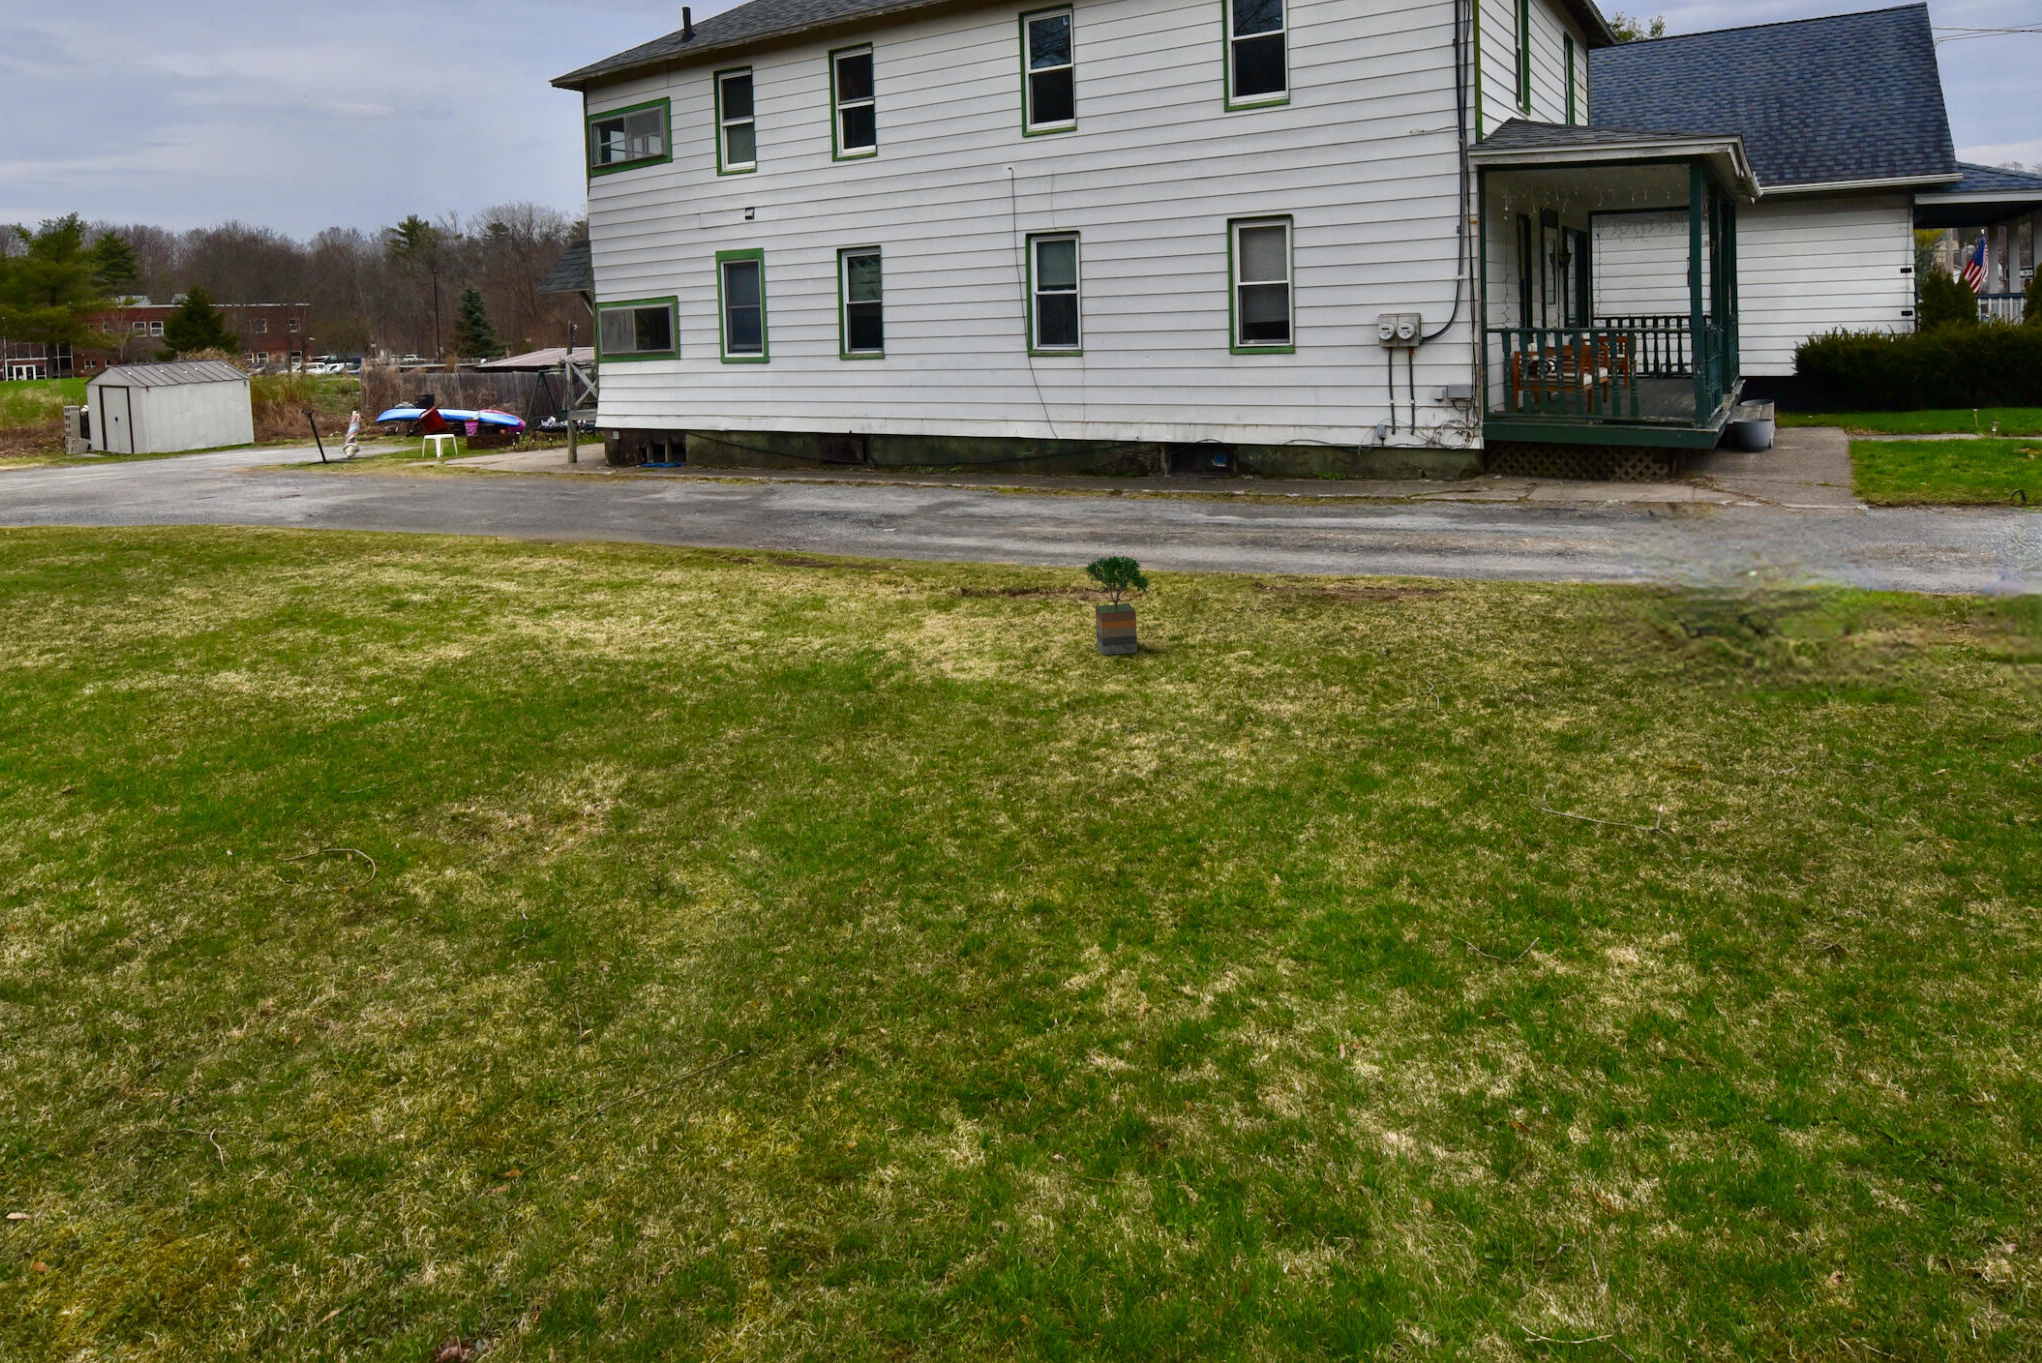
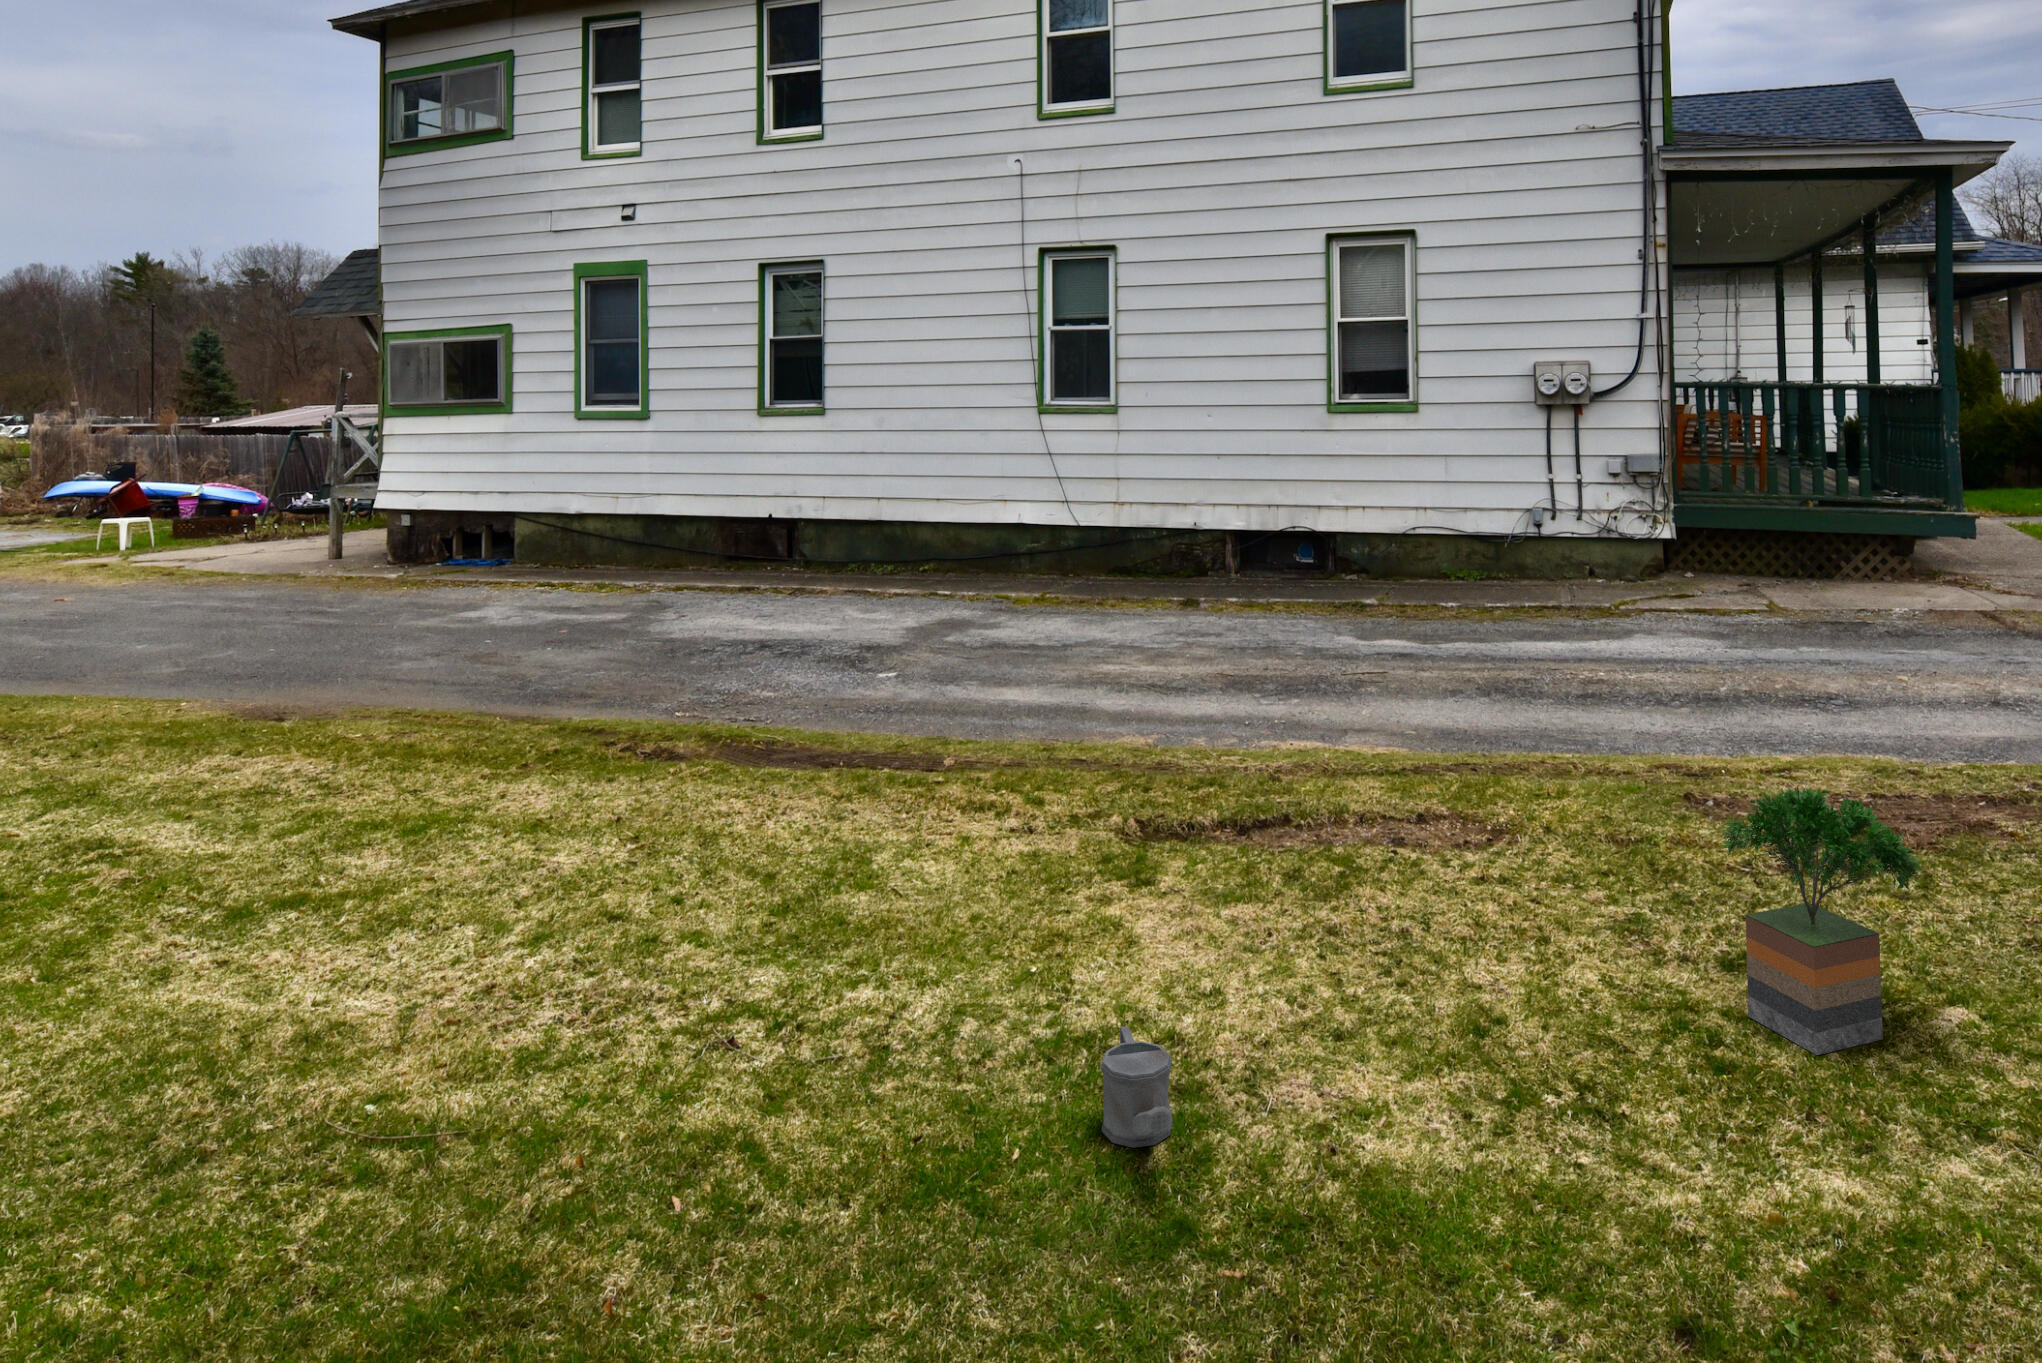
watering can: none [823,632,849,665] -> present [1101,1026,1173,1148]

